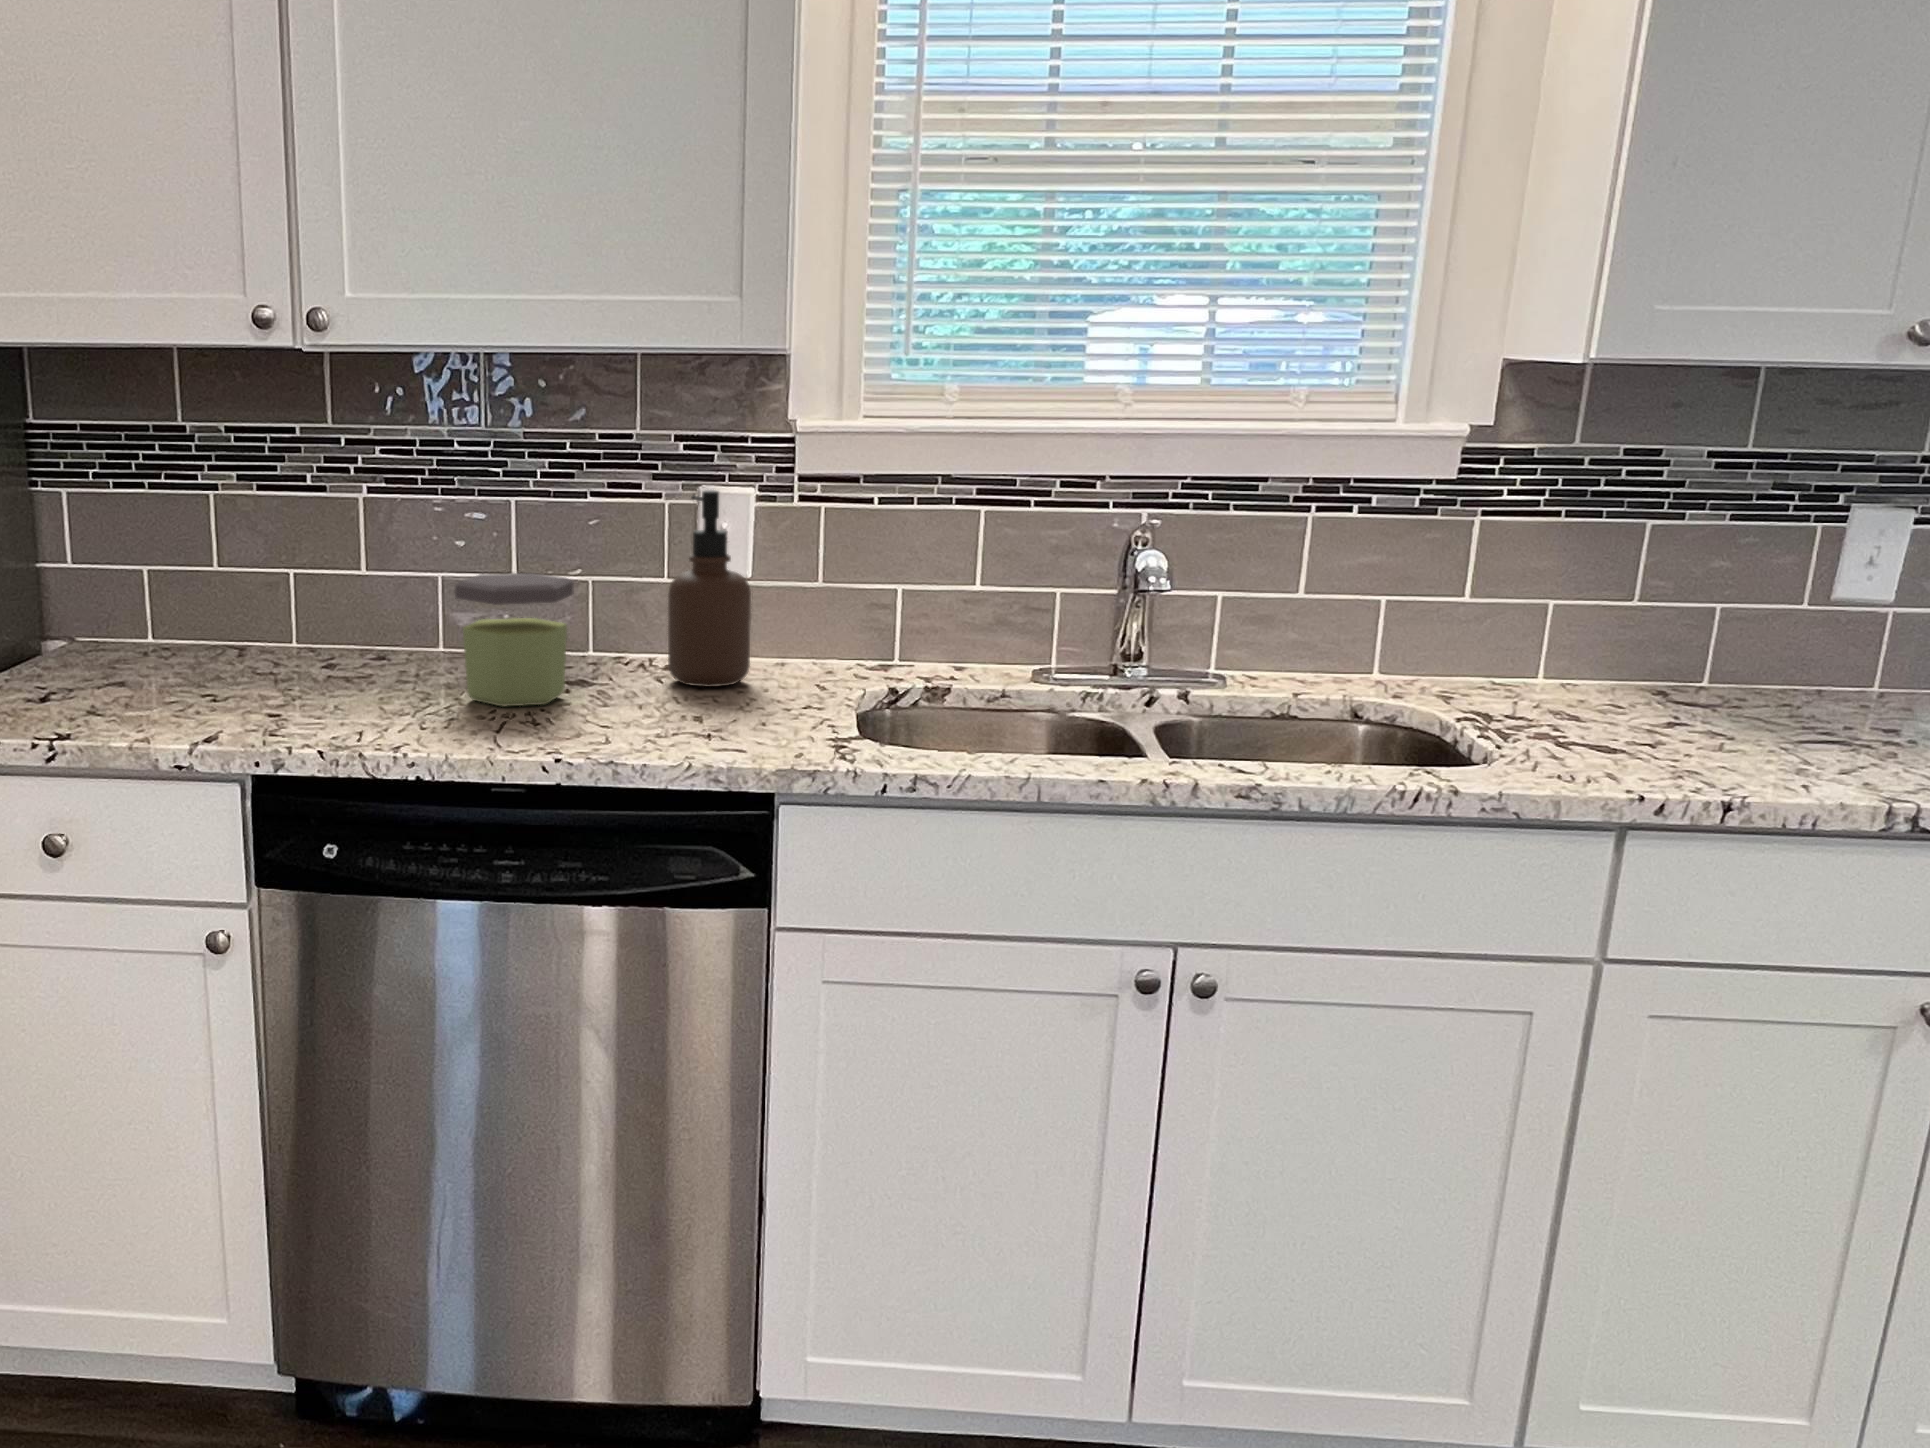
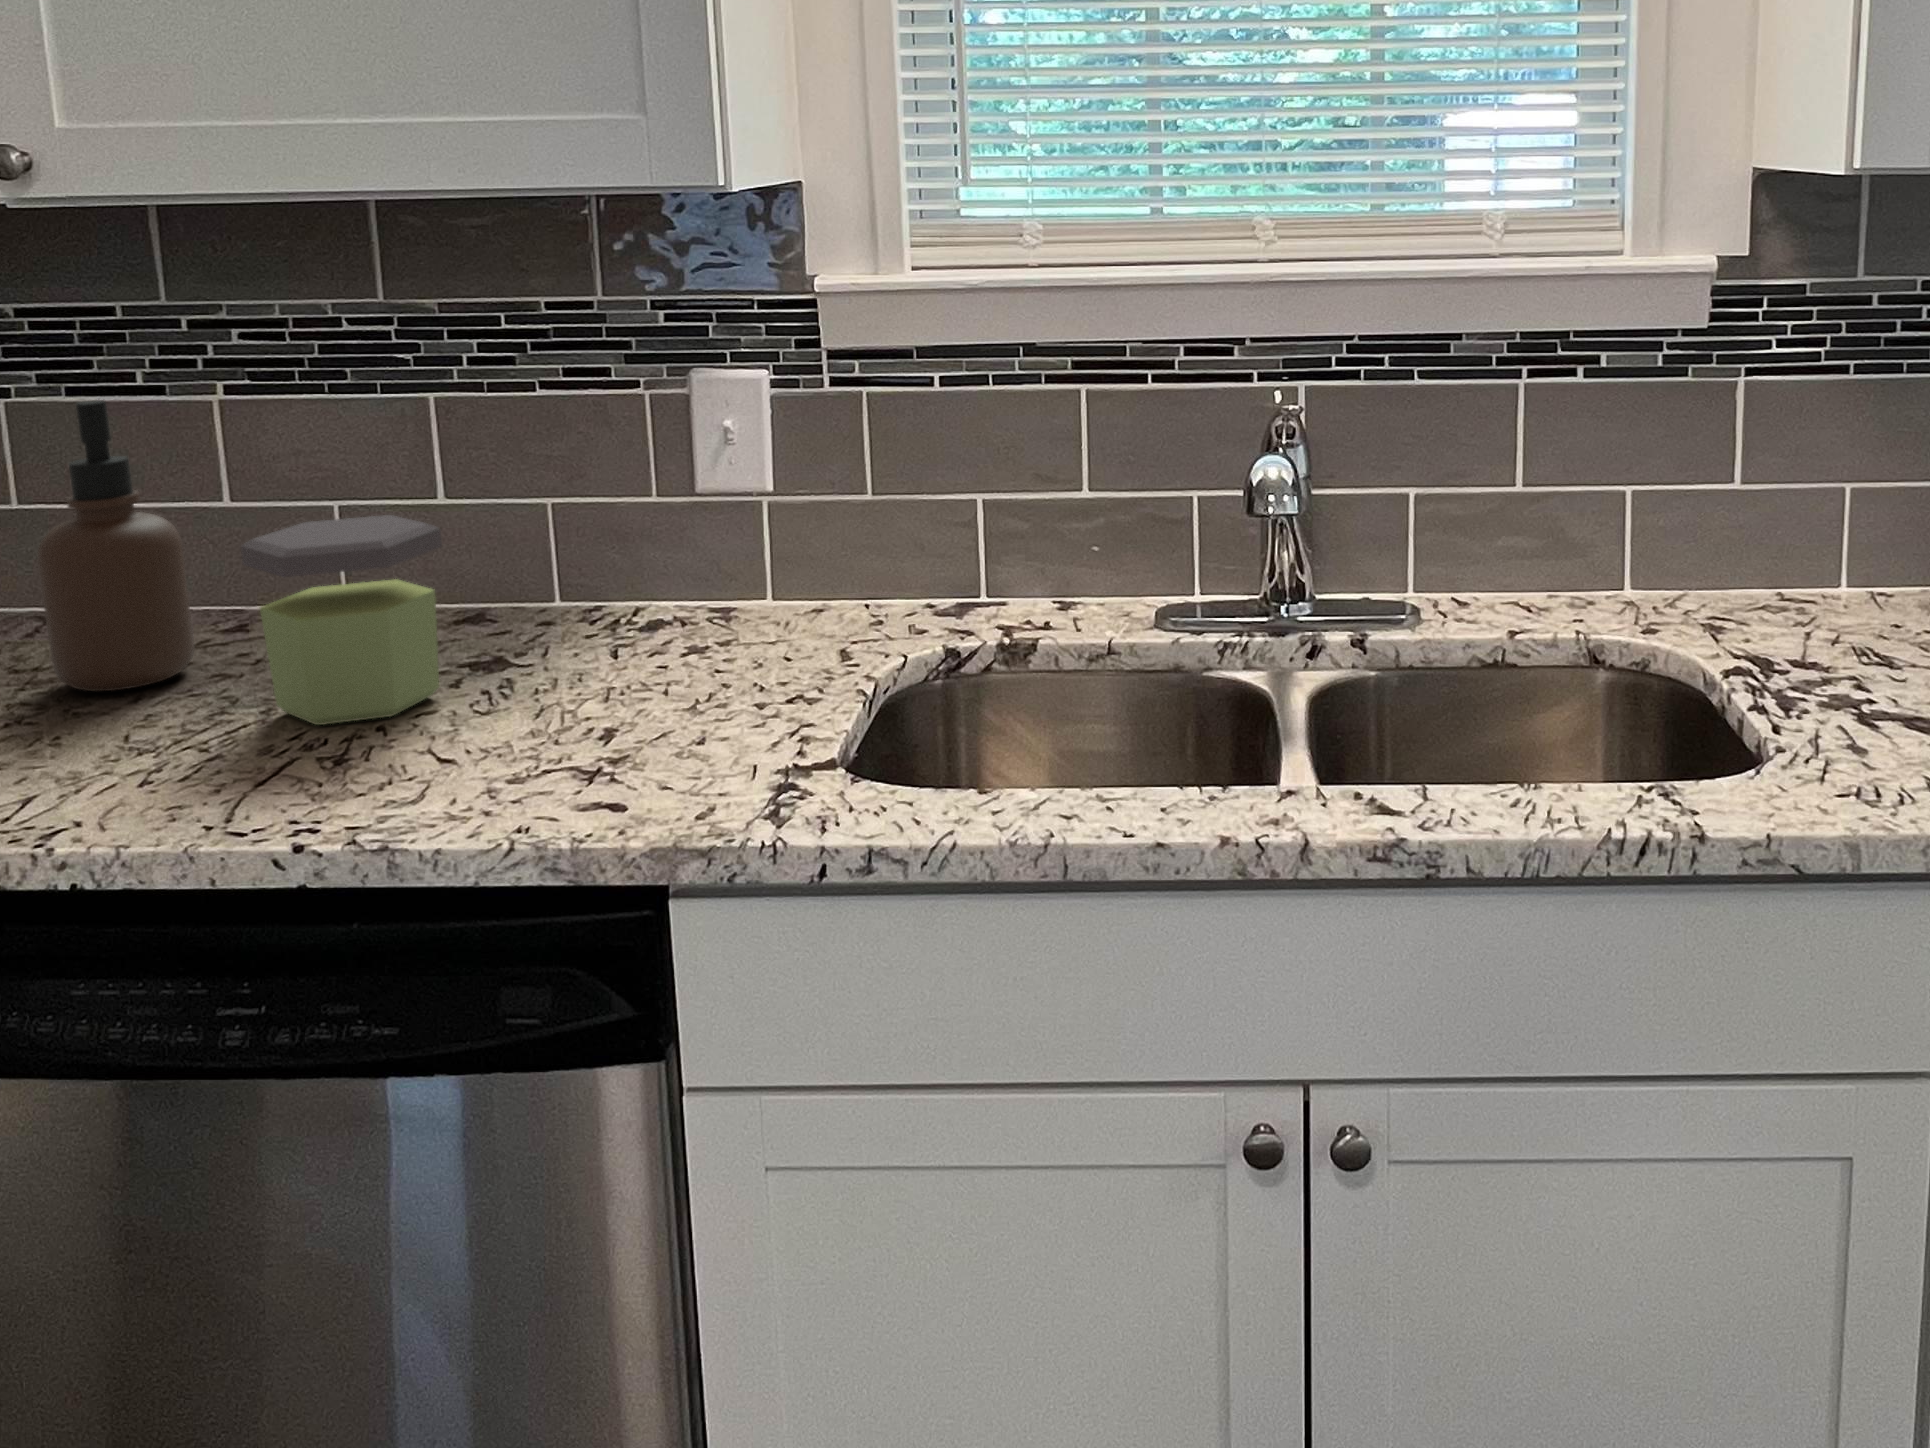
soap dispenser: present [668,490,751,687] -> present [37,400,195,691]

